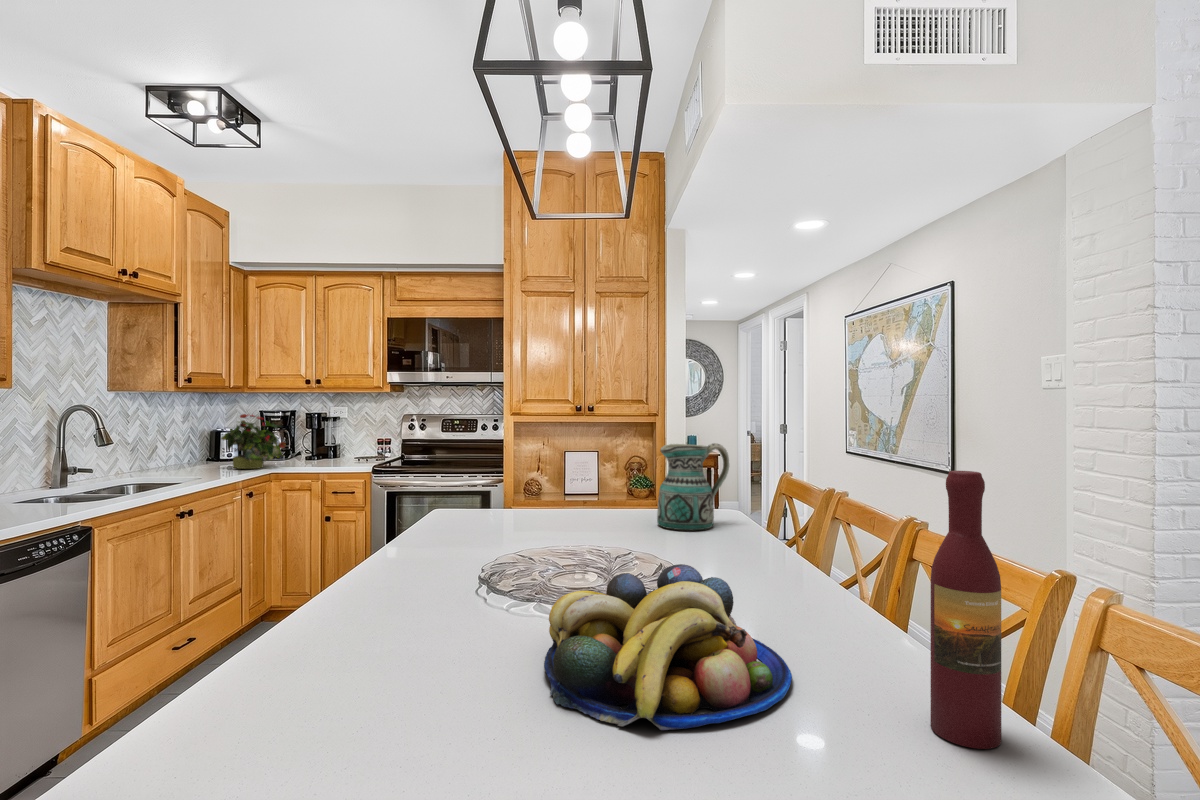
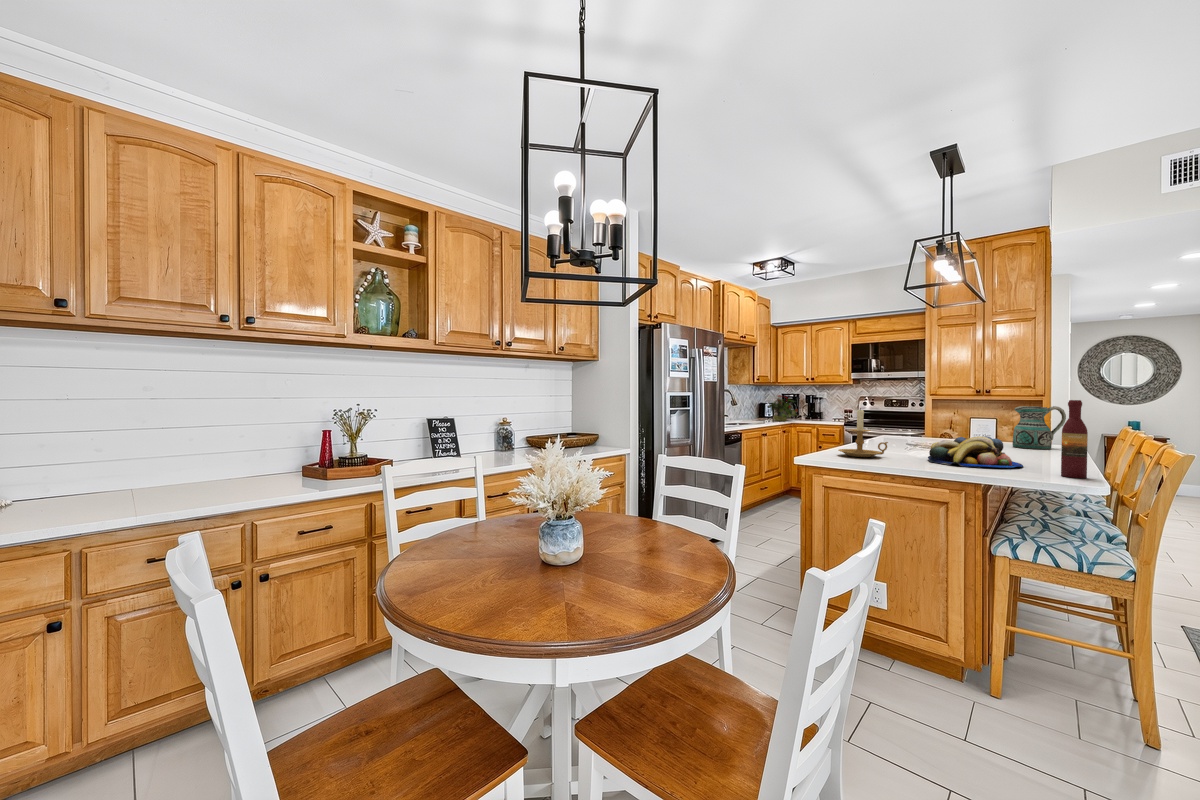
candle holder: none [218,506,422,733] -> present [838,408,888,457]

